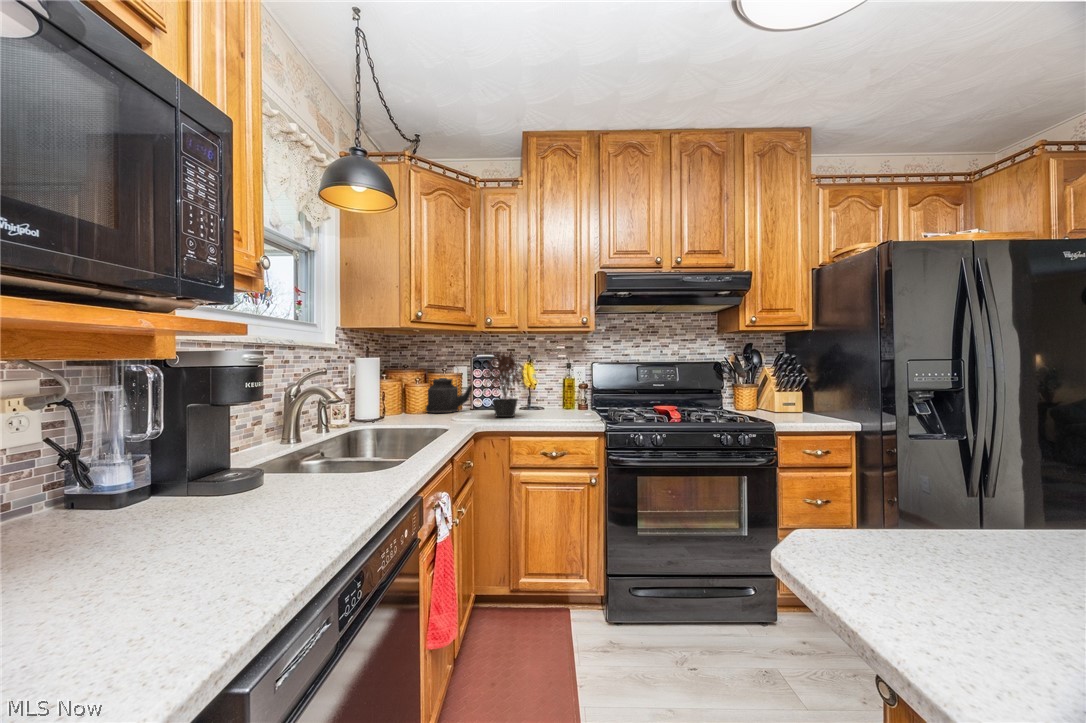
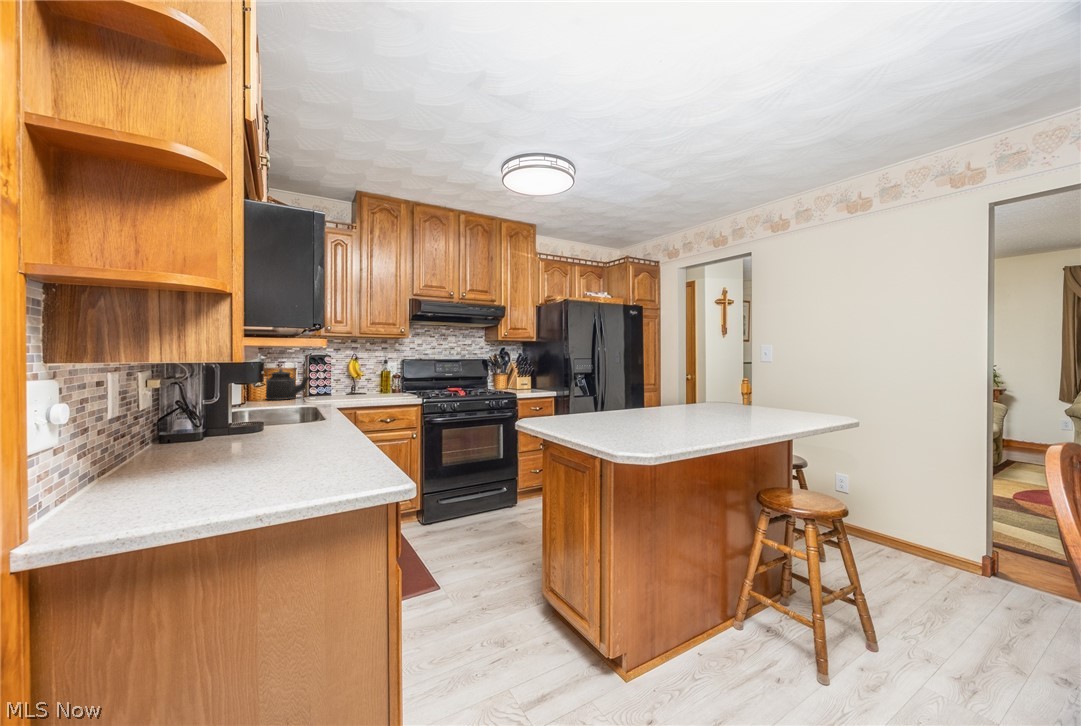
potted plant: present [482,352,525,417] -> none [324,350,363,400]

